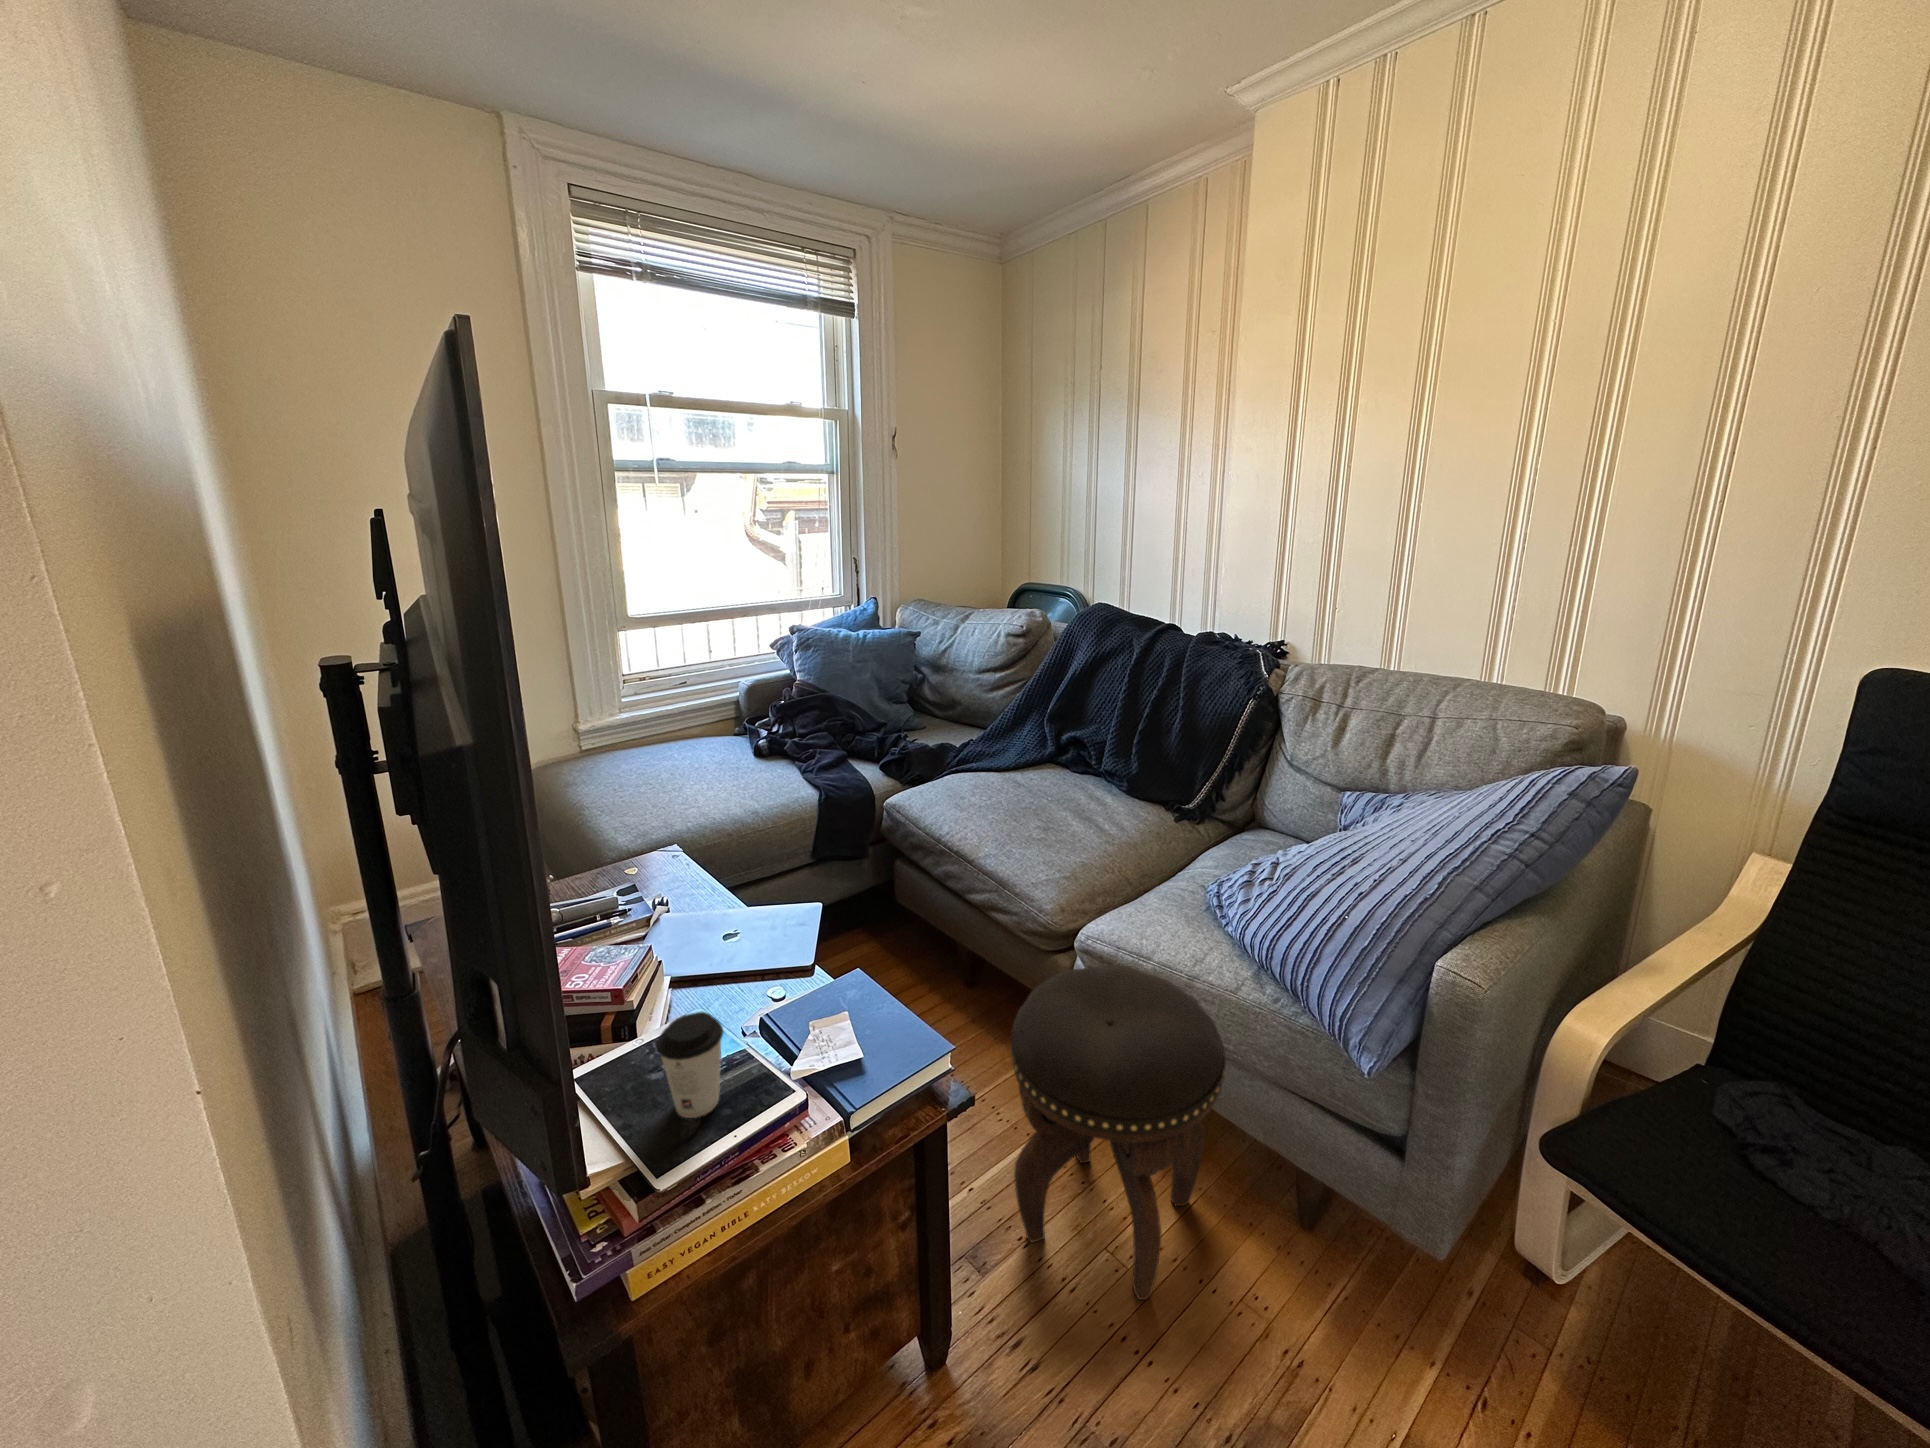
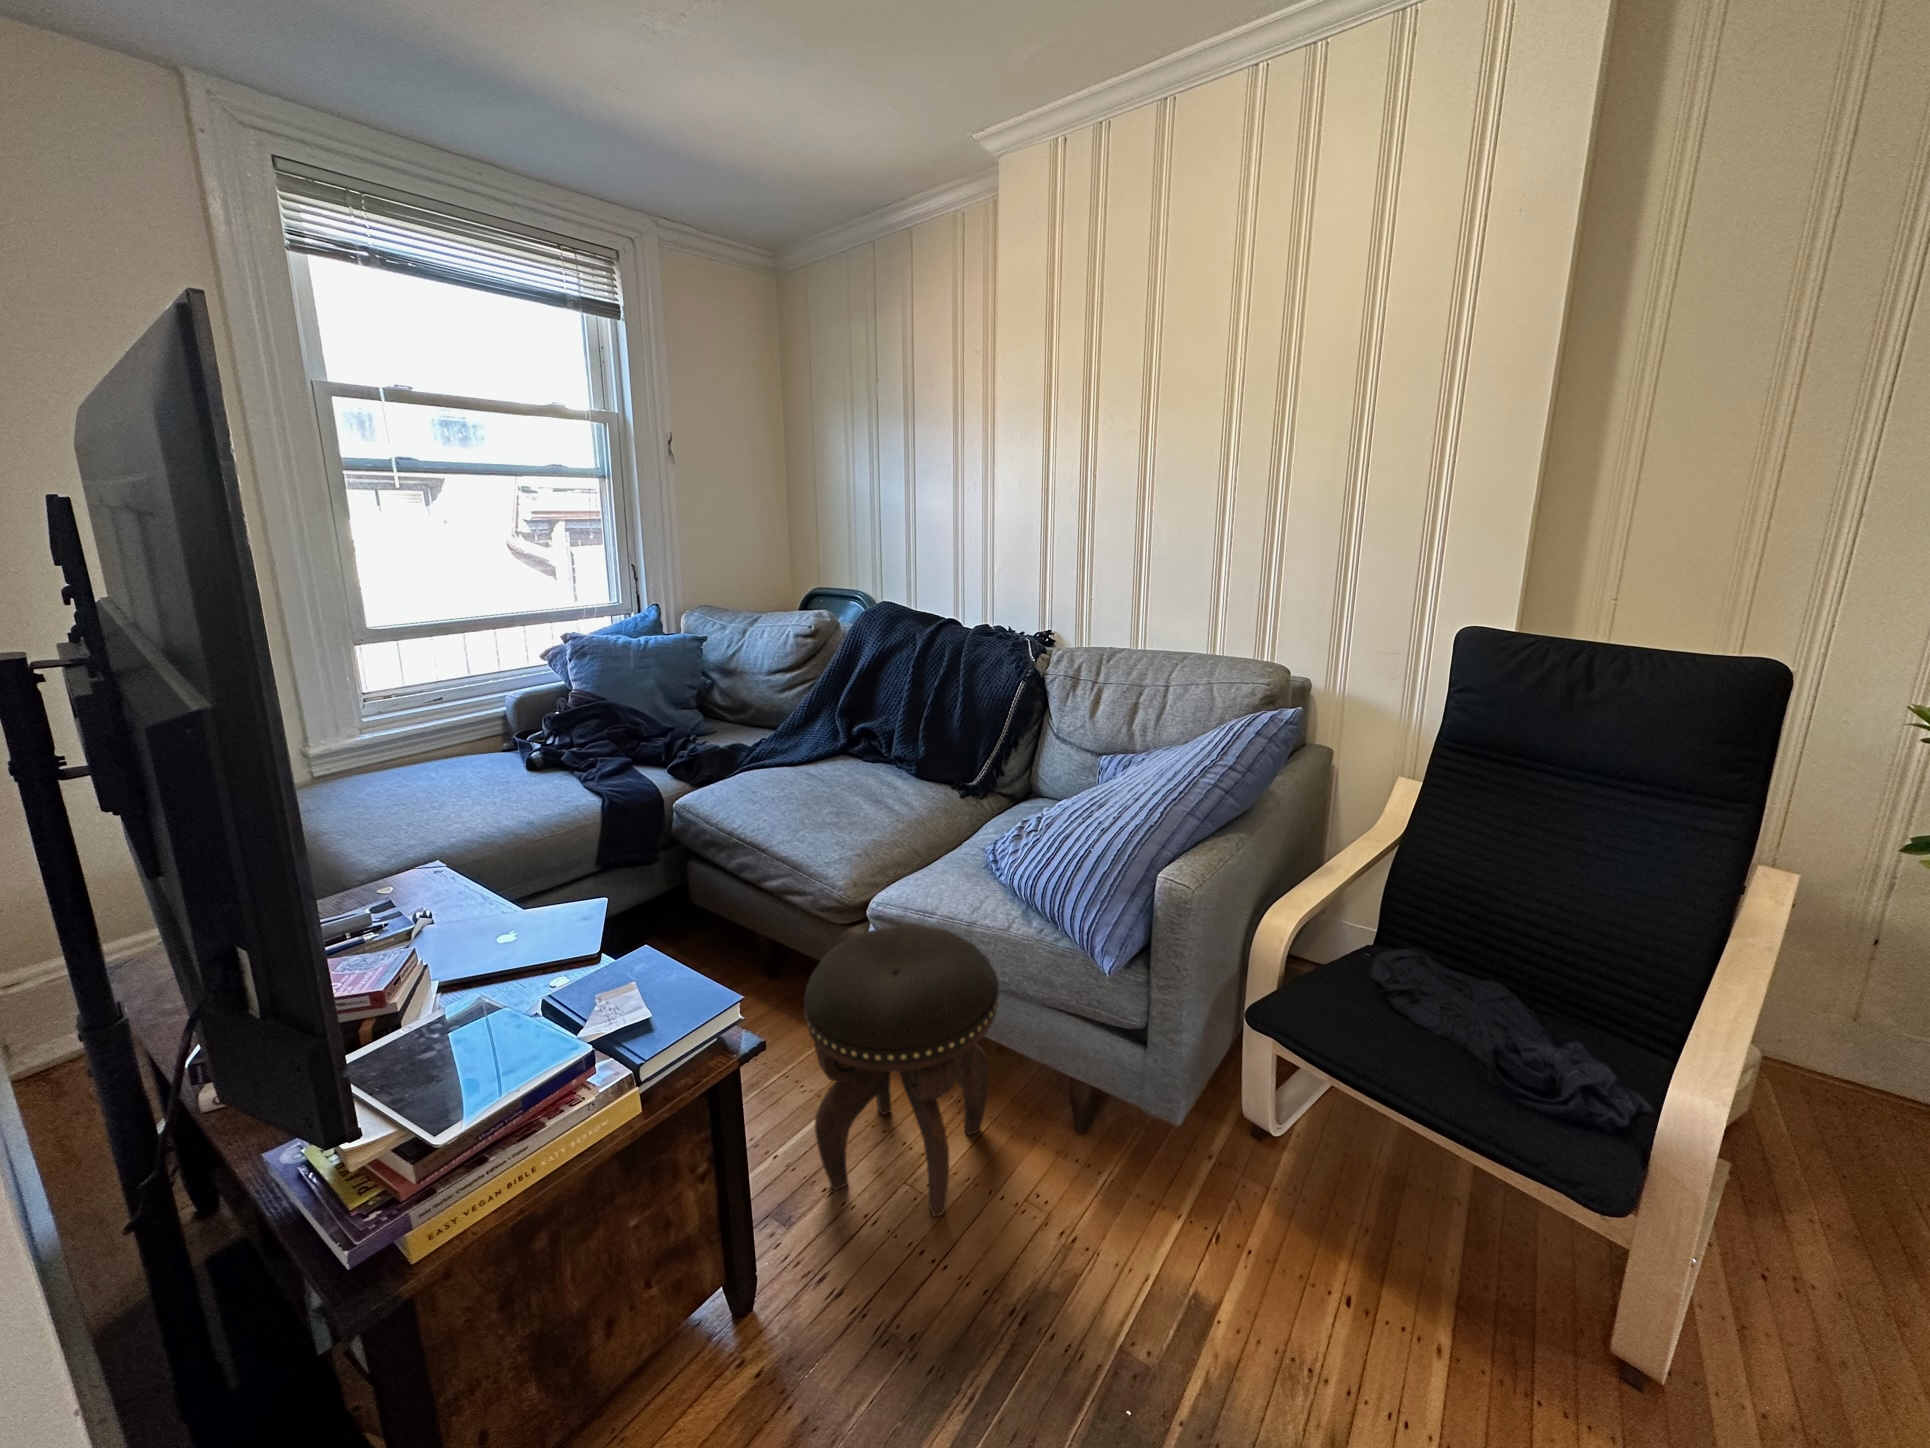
coffee cup: present [656,1011,723,1118] -> none [427,982,499,1085]

